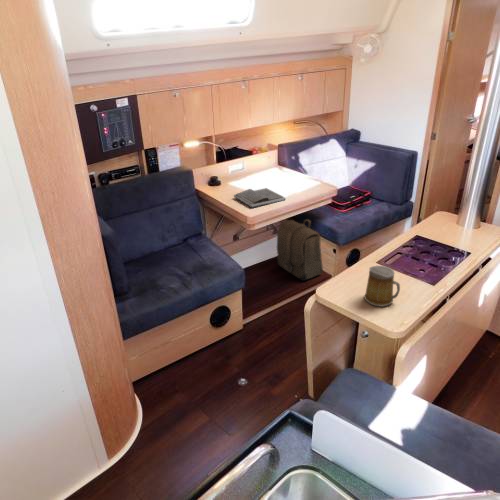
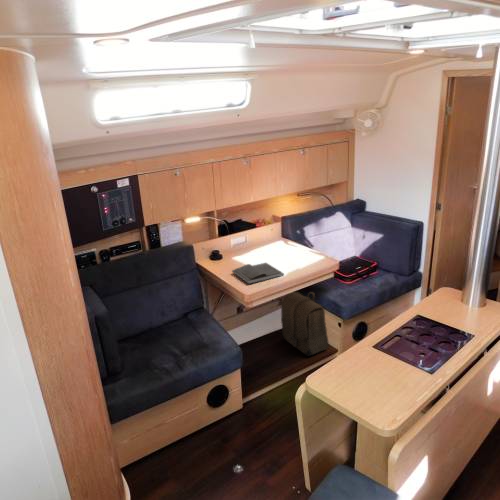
mug: present [364,266,400,307] -> none [355,354,391,400]

